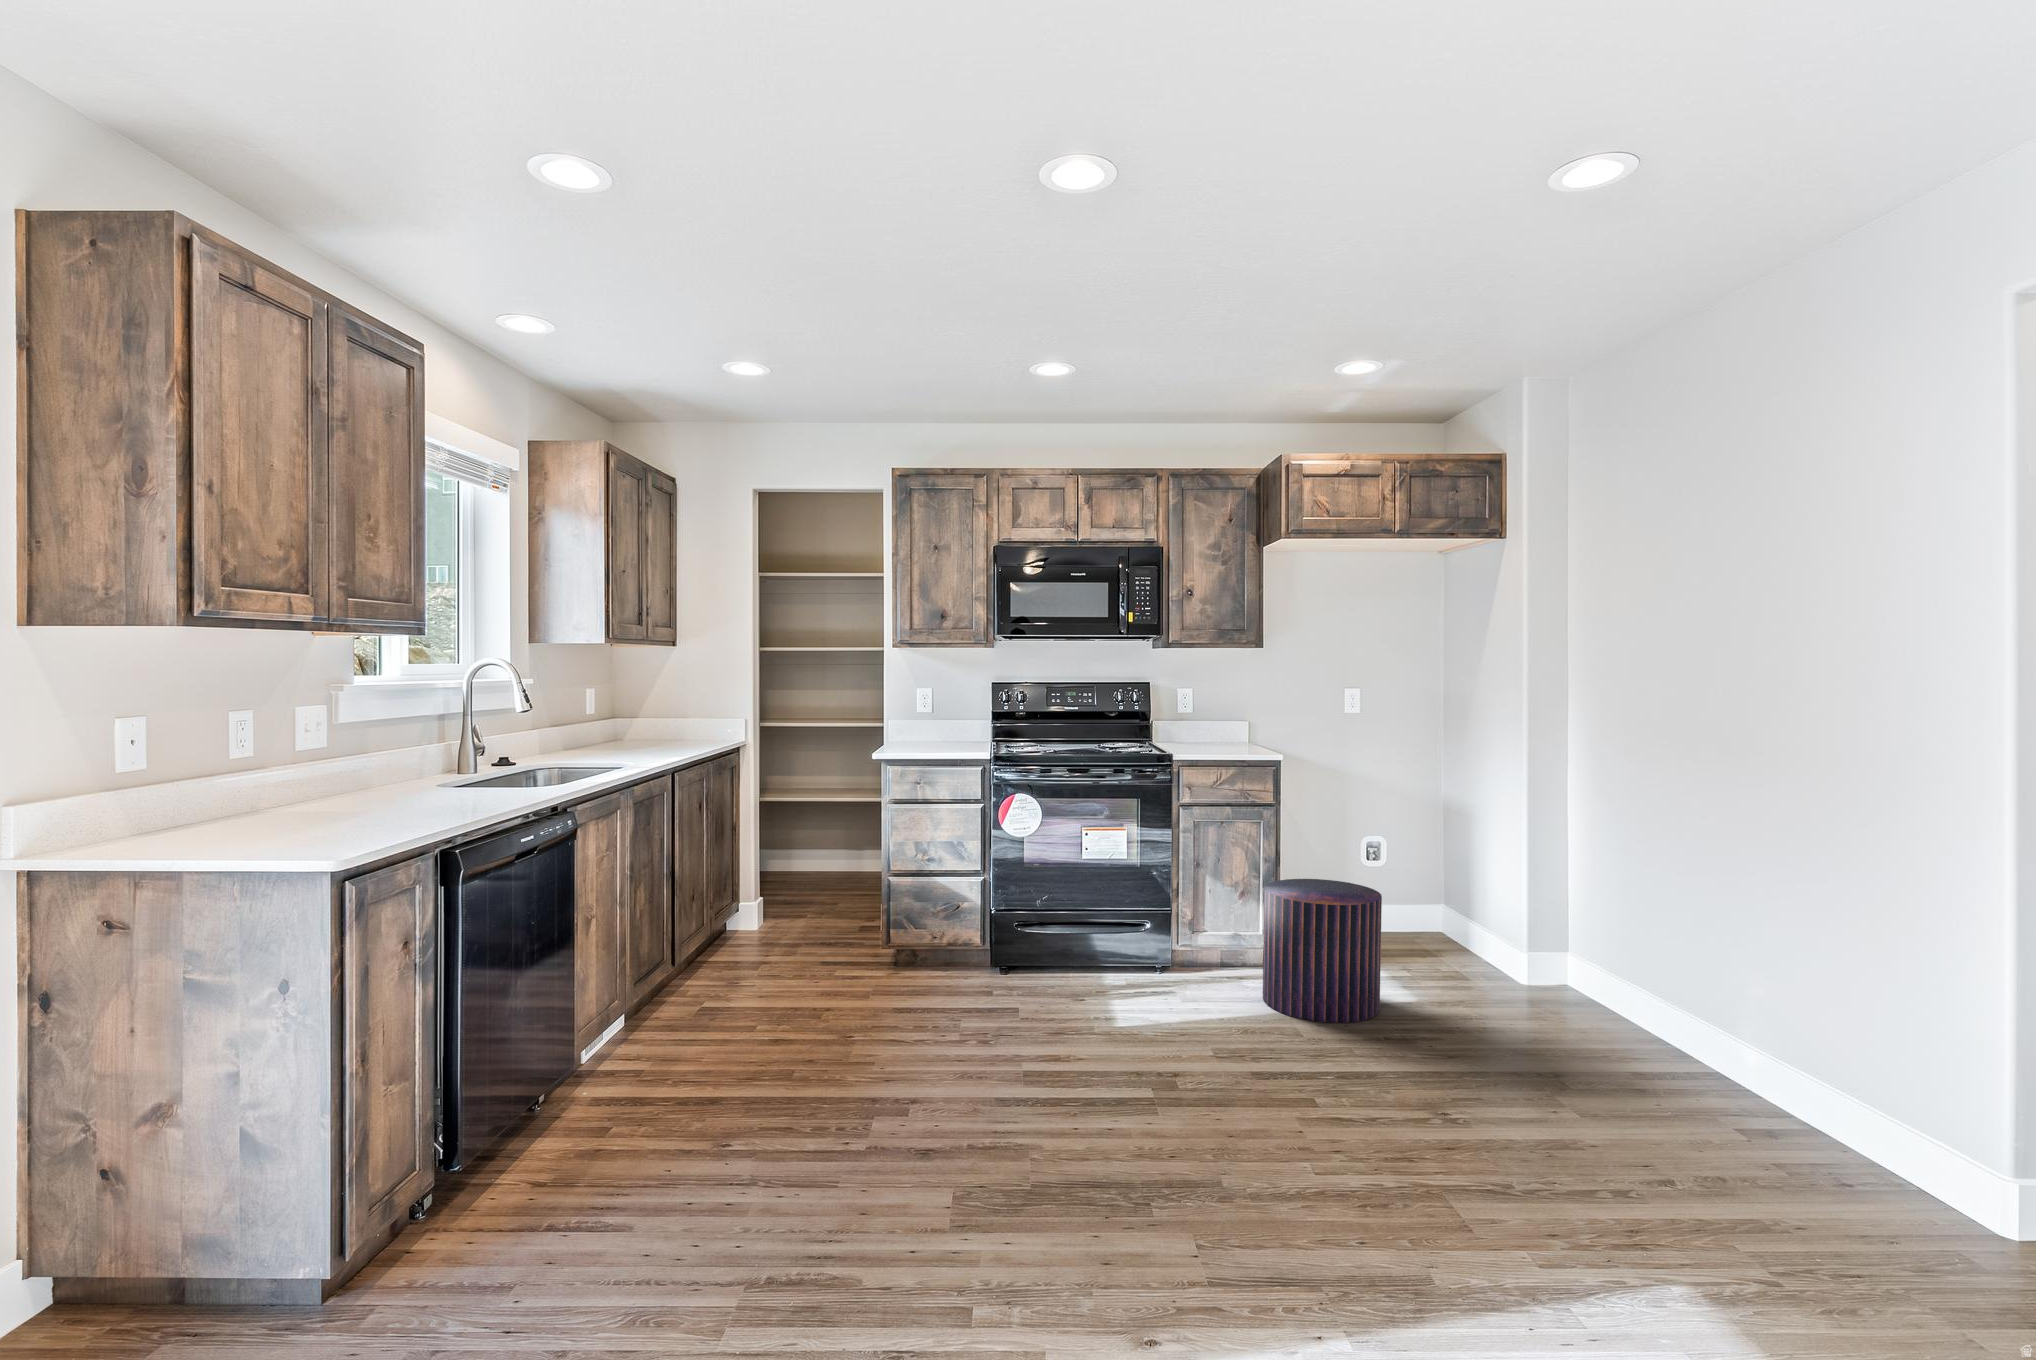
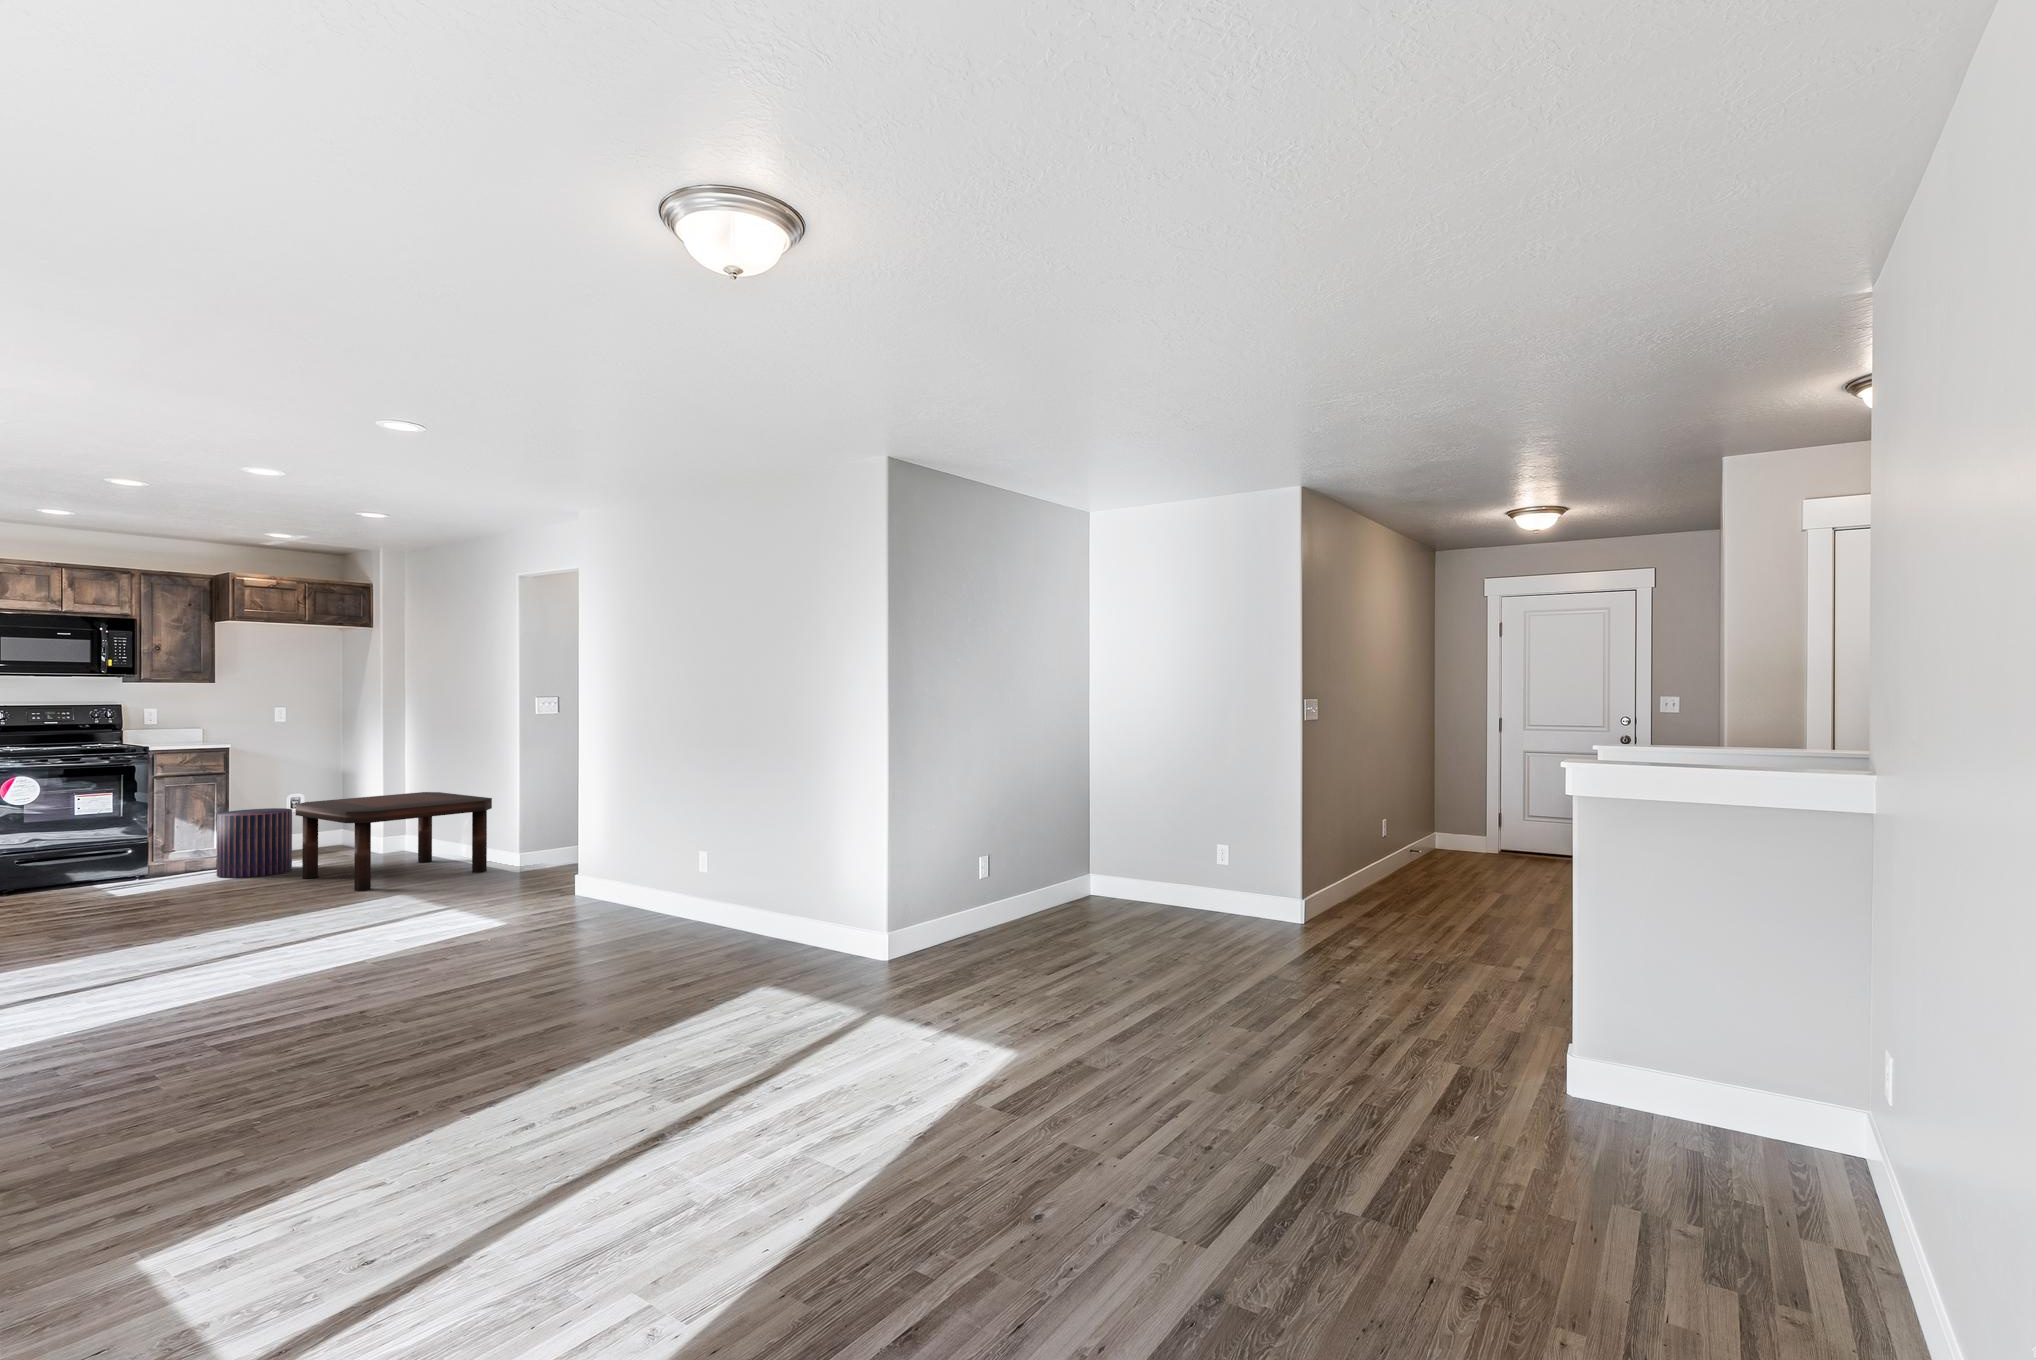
coffee table: none [1398,896,1882,1190] -> present [295,792,492,891]

